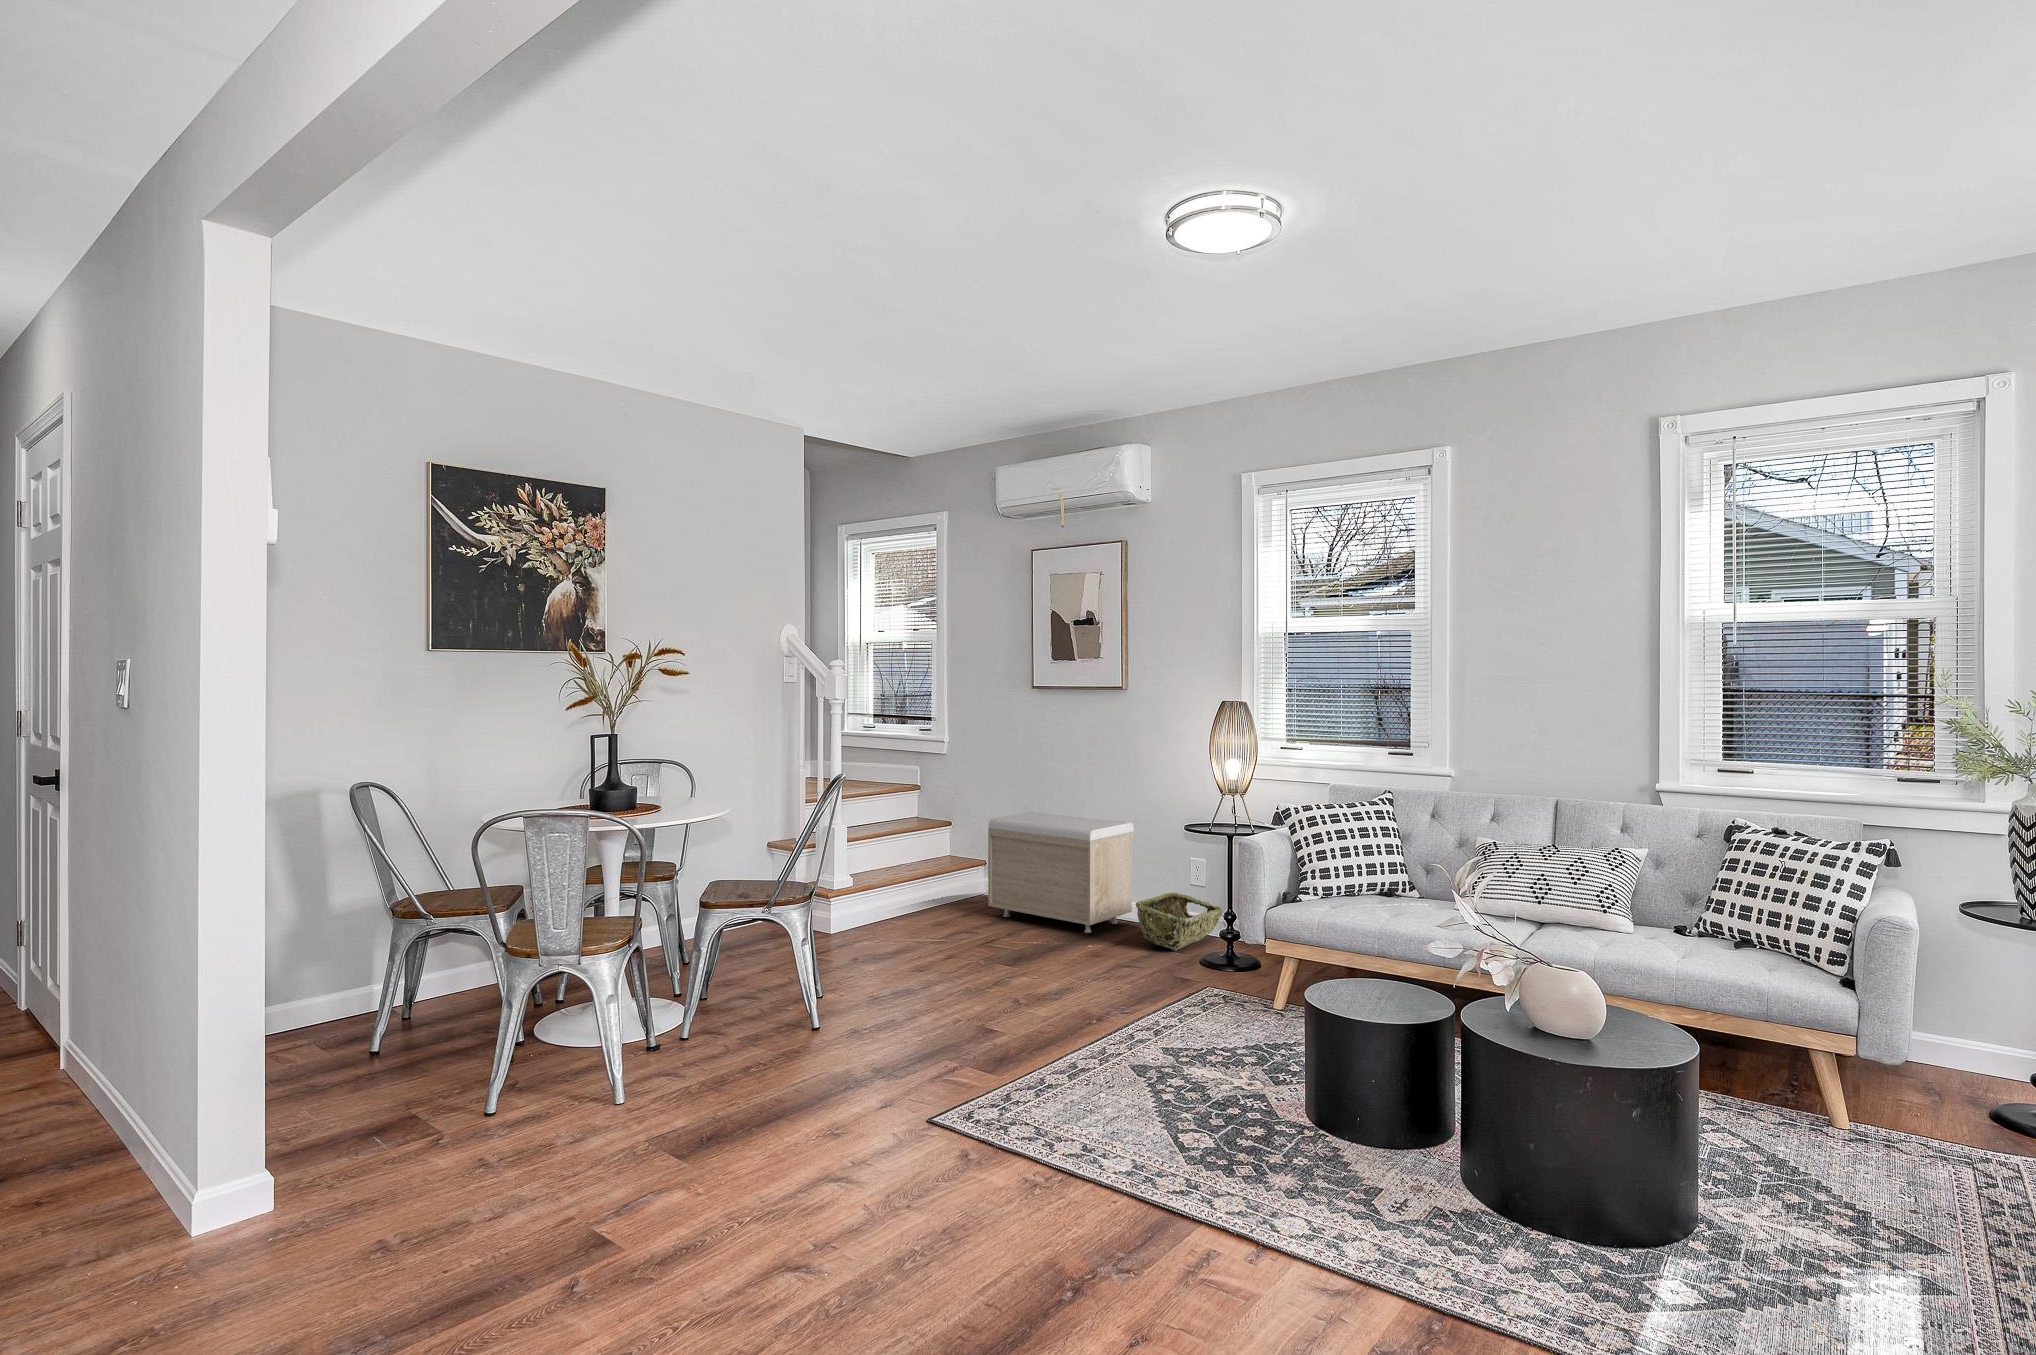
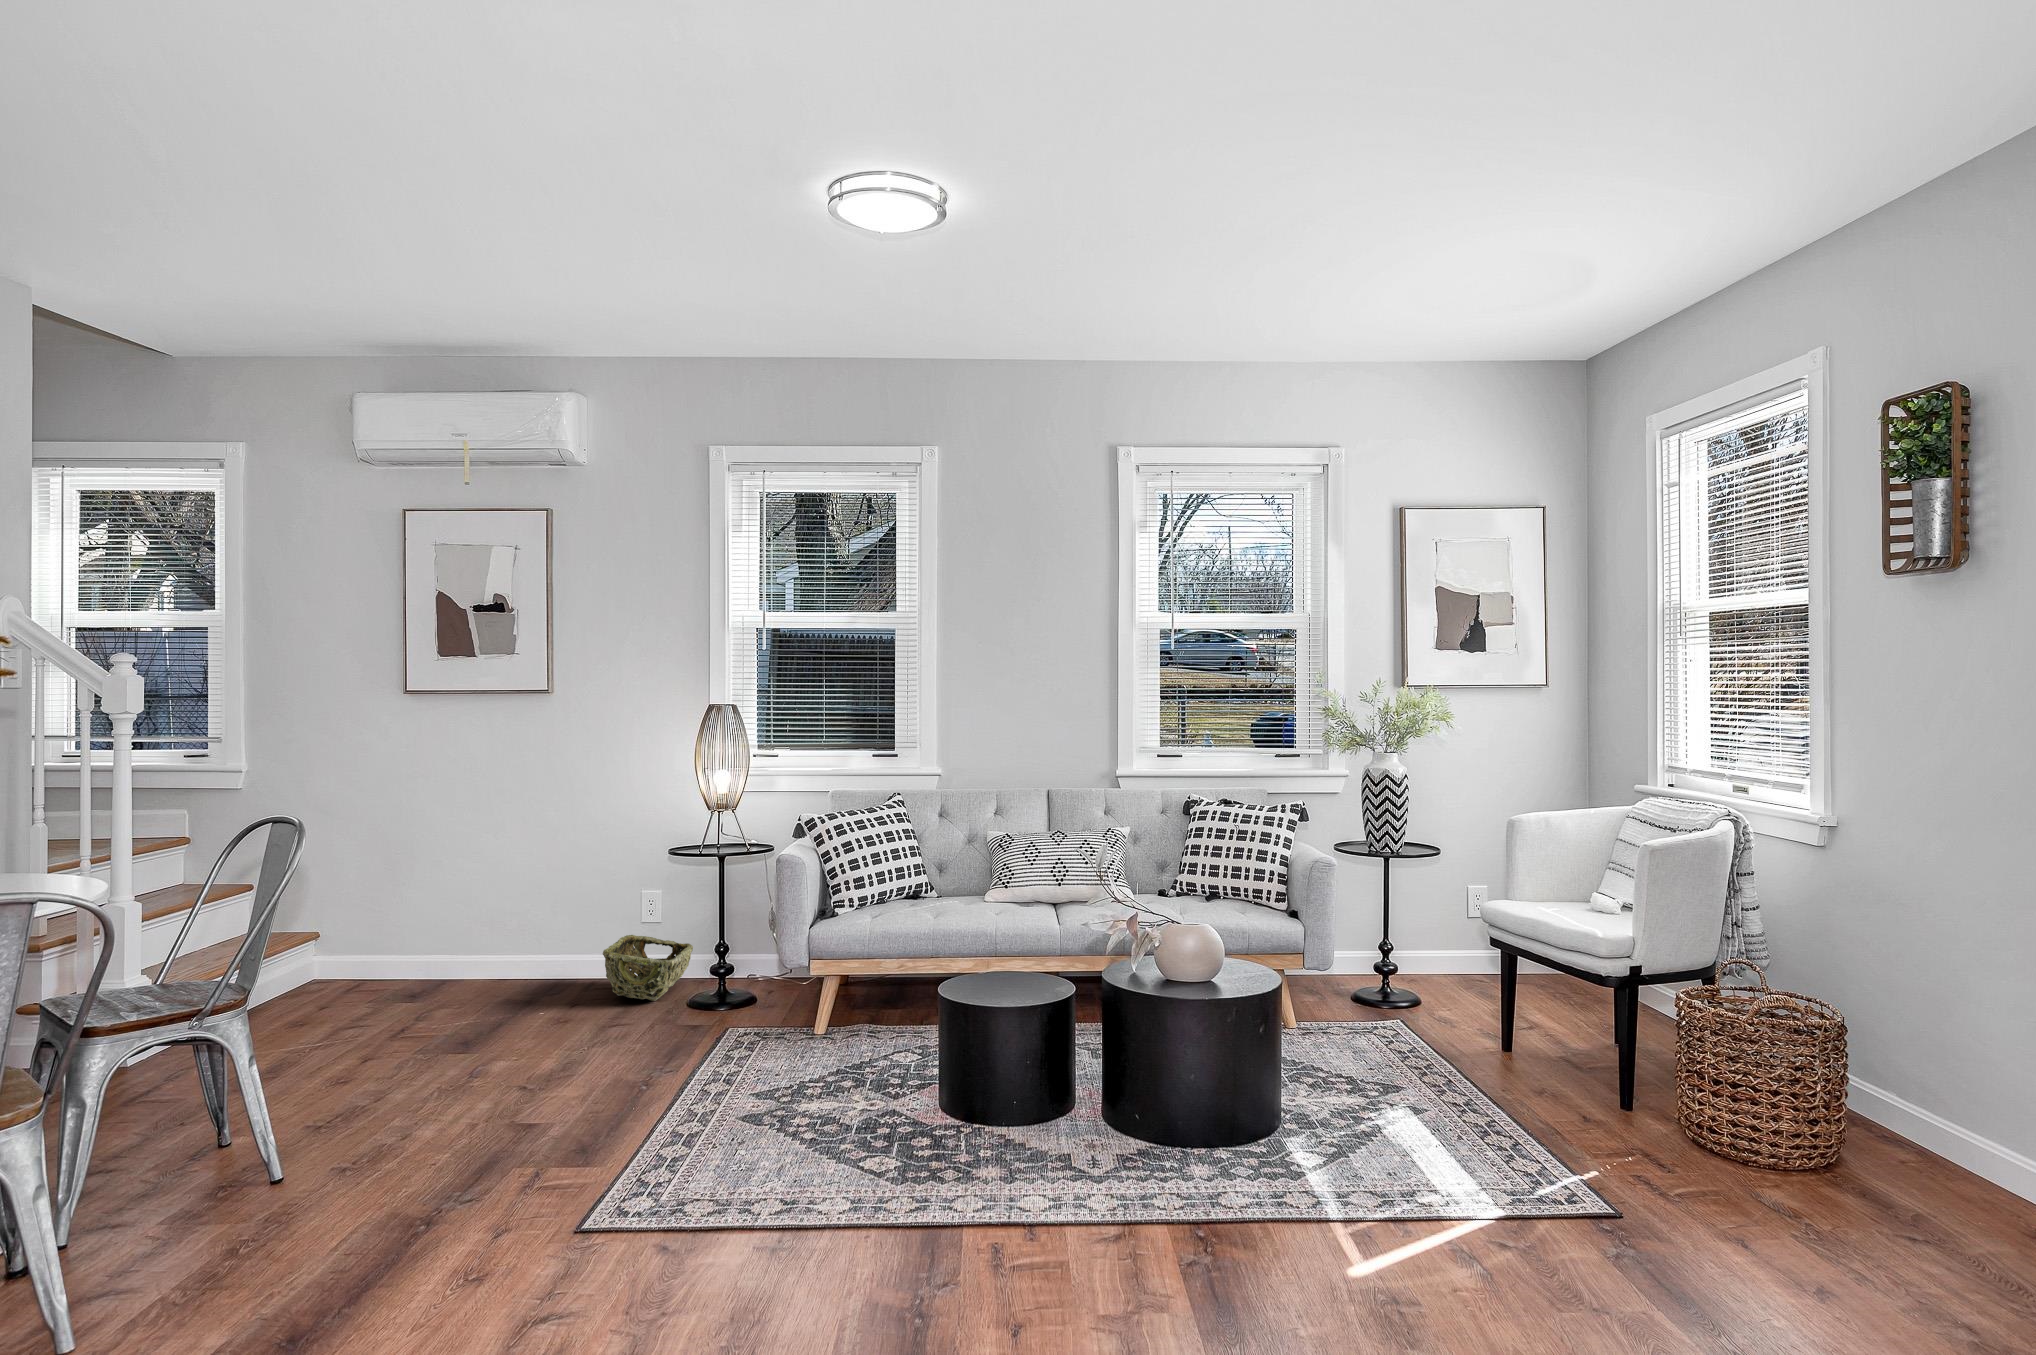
storage bench: present [988,812,1134,933] -> none [360,857,568,1003]

